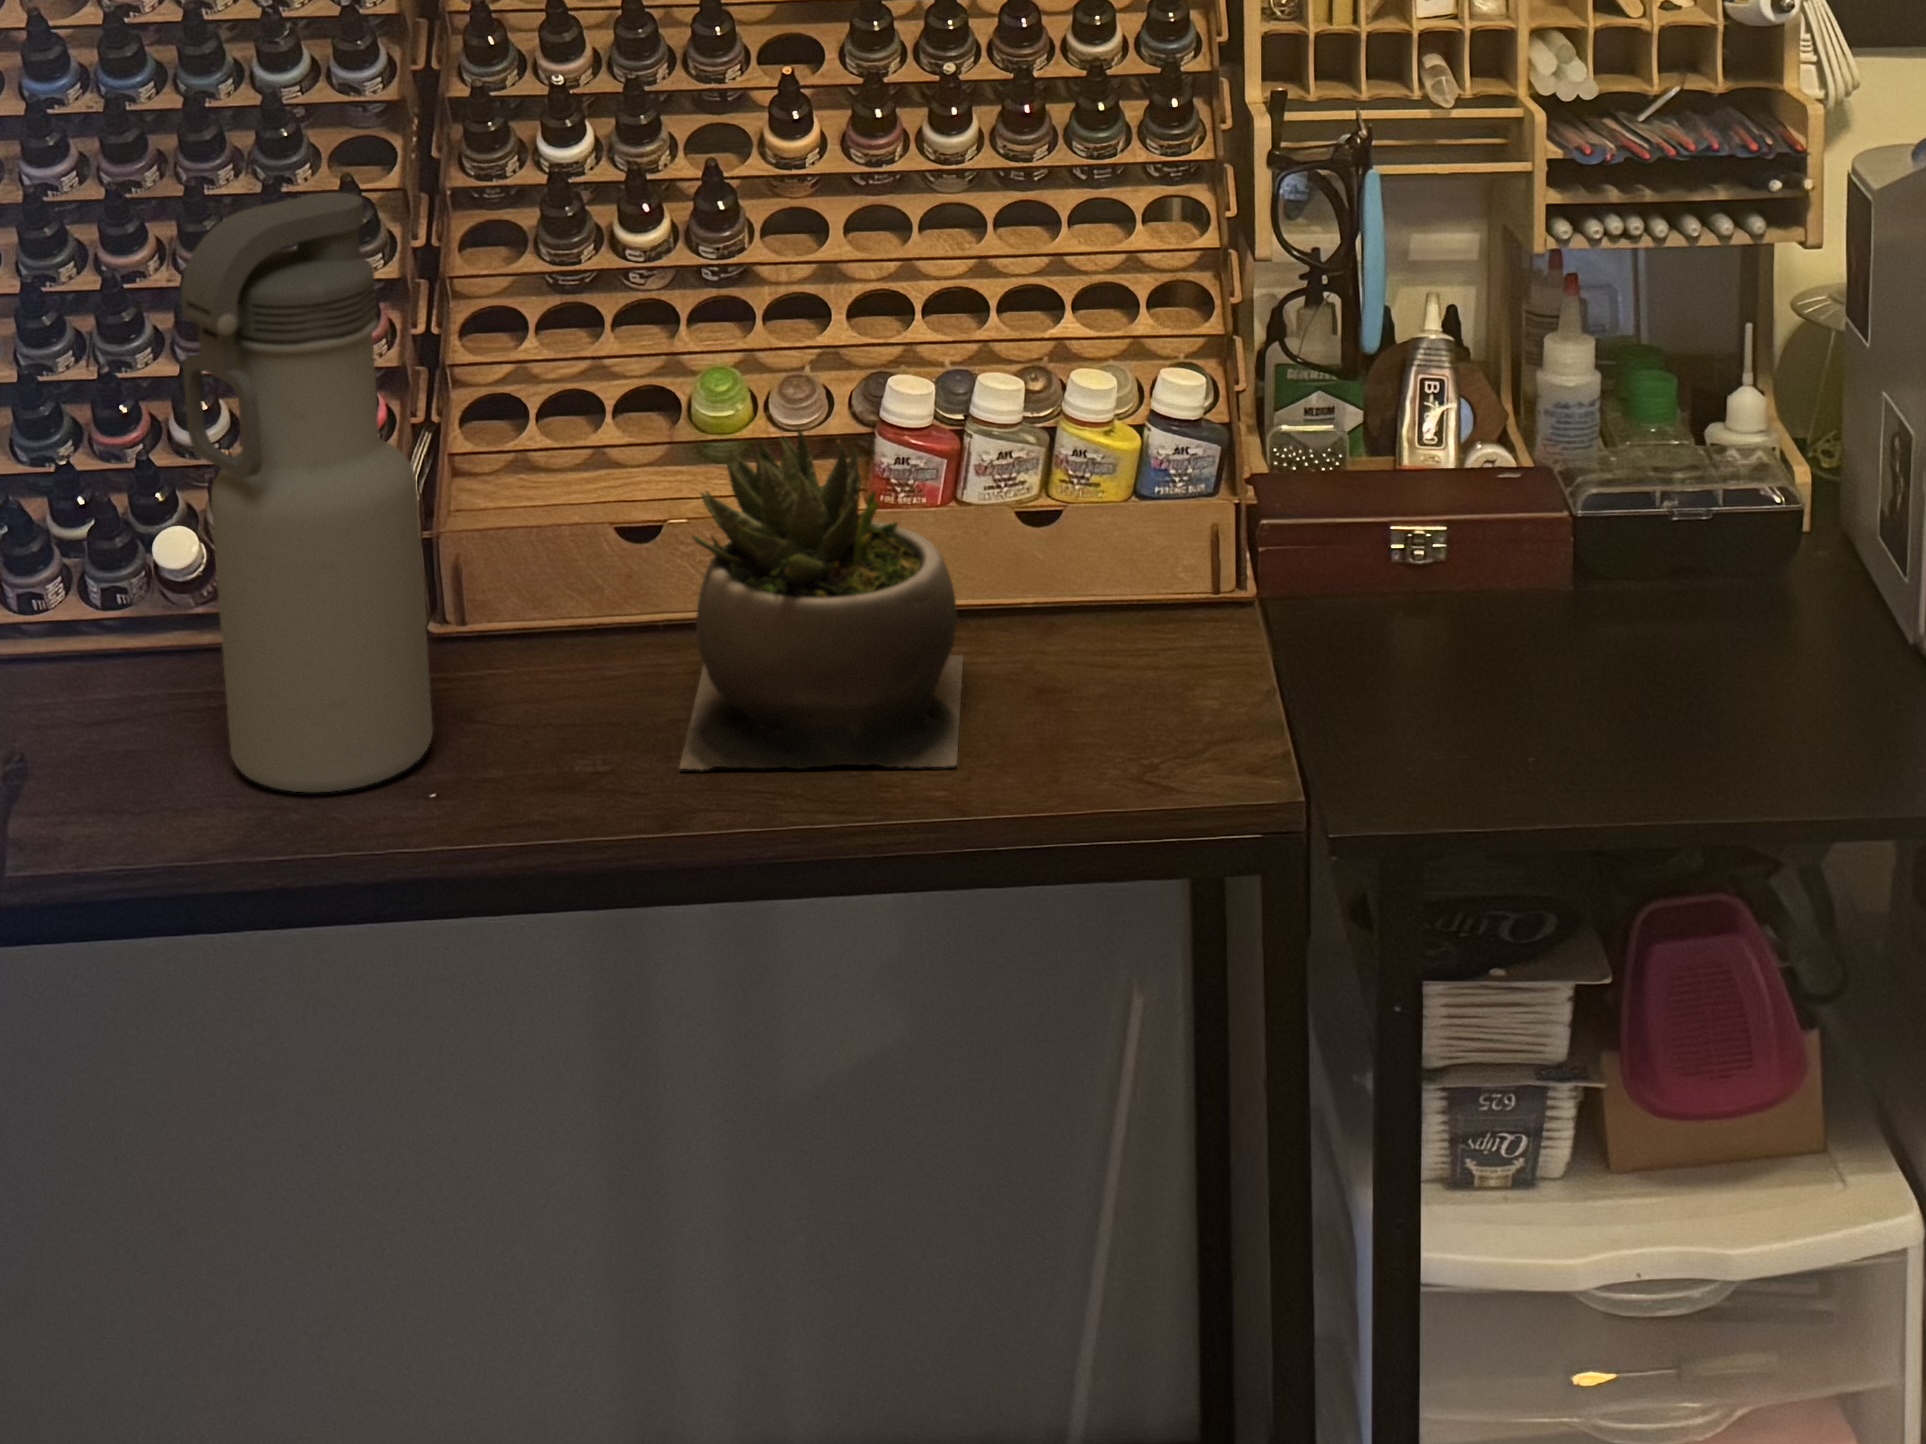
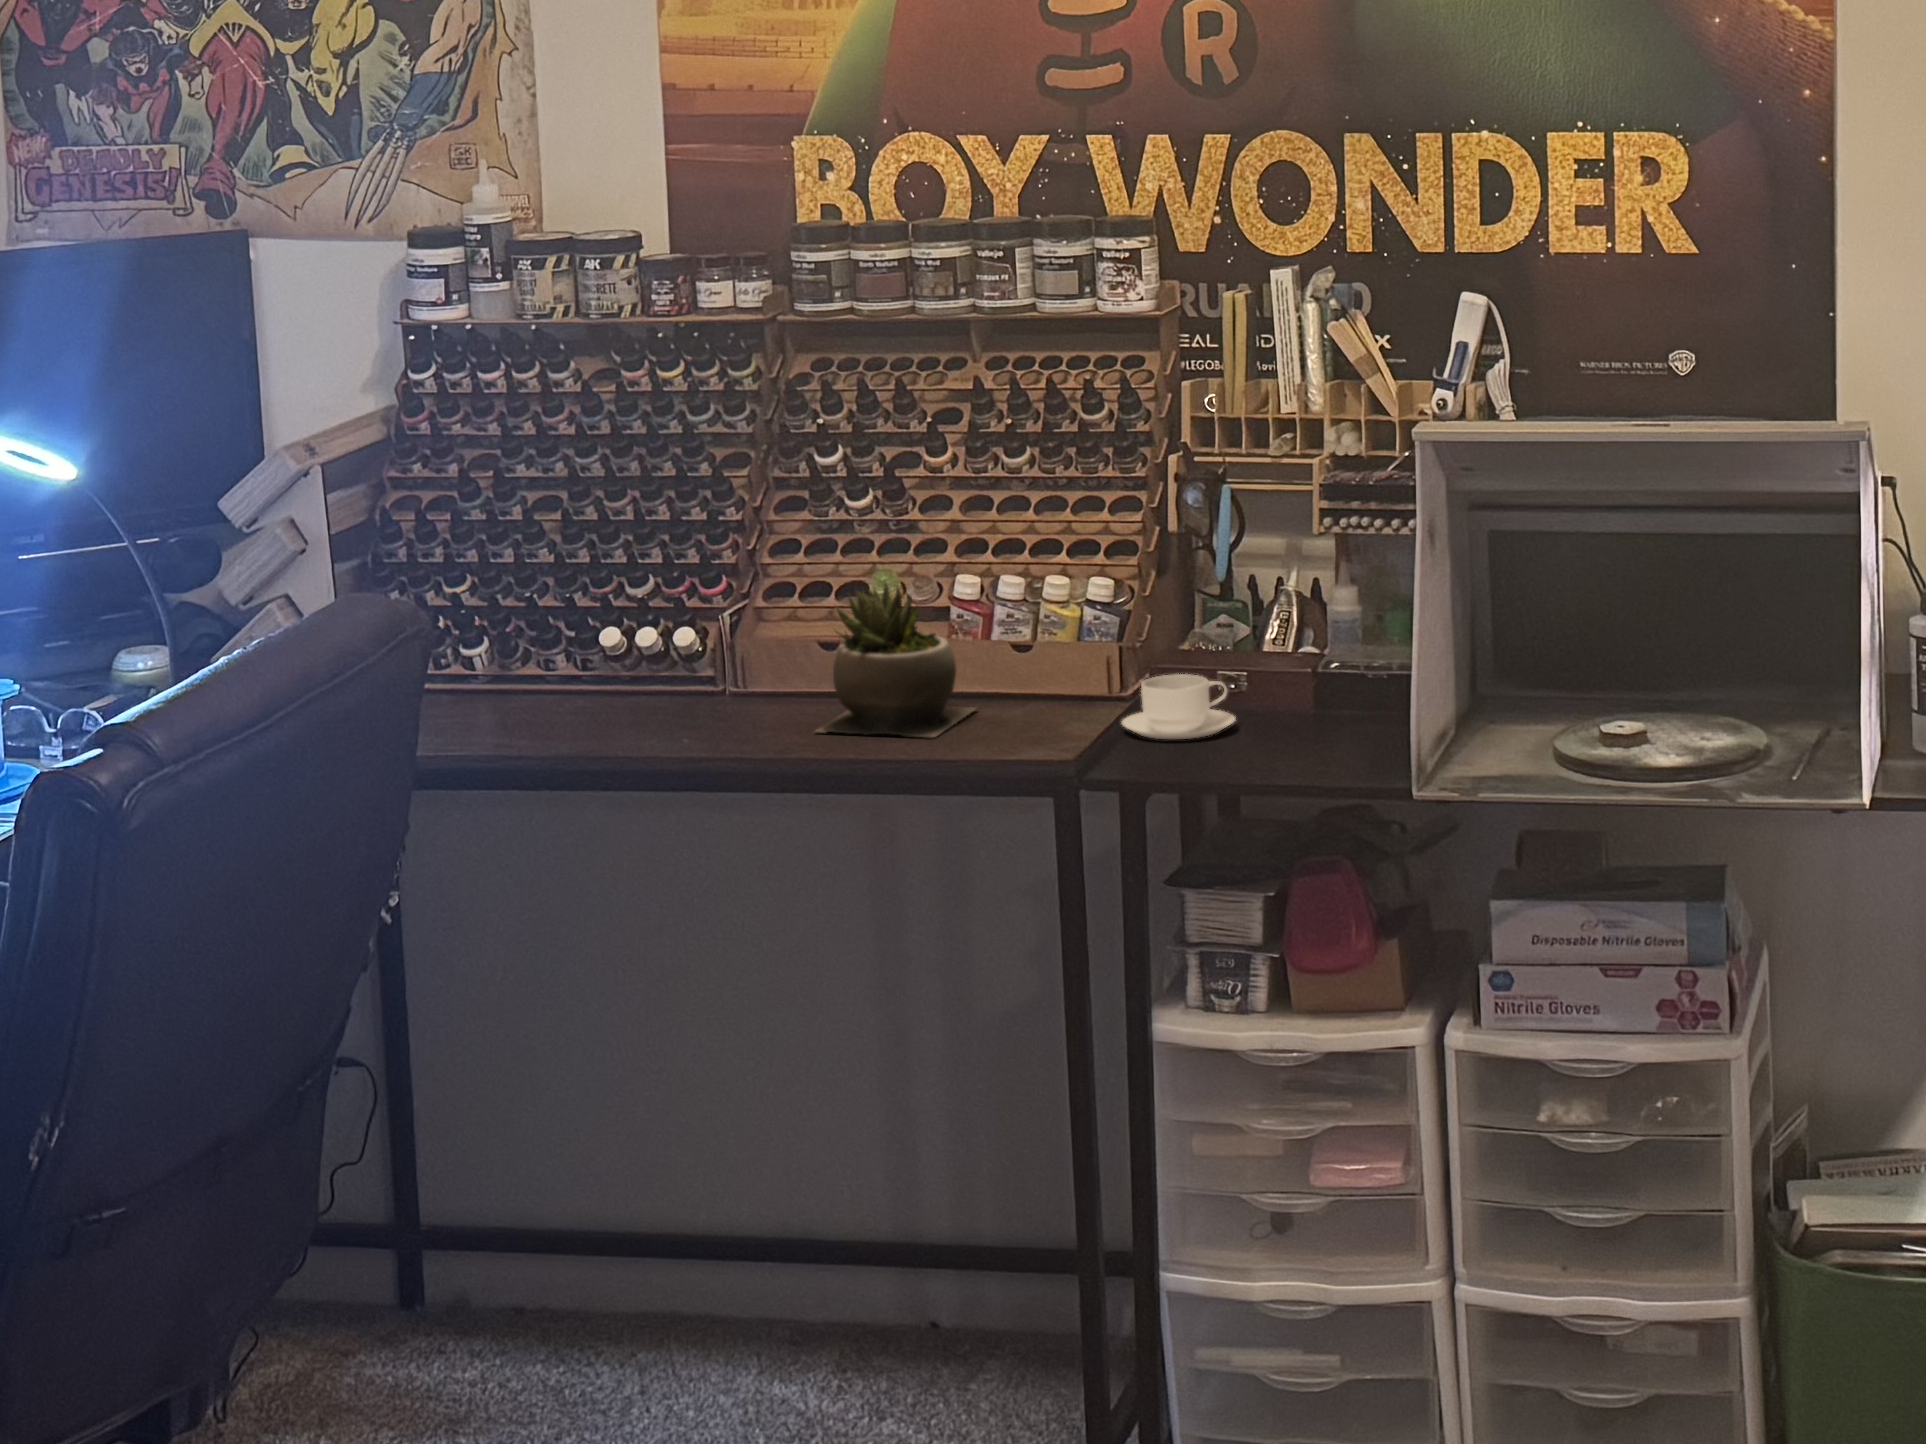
water bottle: present [181,193,433,793] -> none [605,458,715,731]
coffee cup: none [1317,577,1553,731] -> present [1122,674,1236,739]

